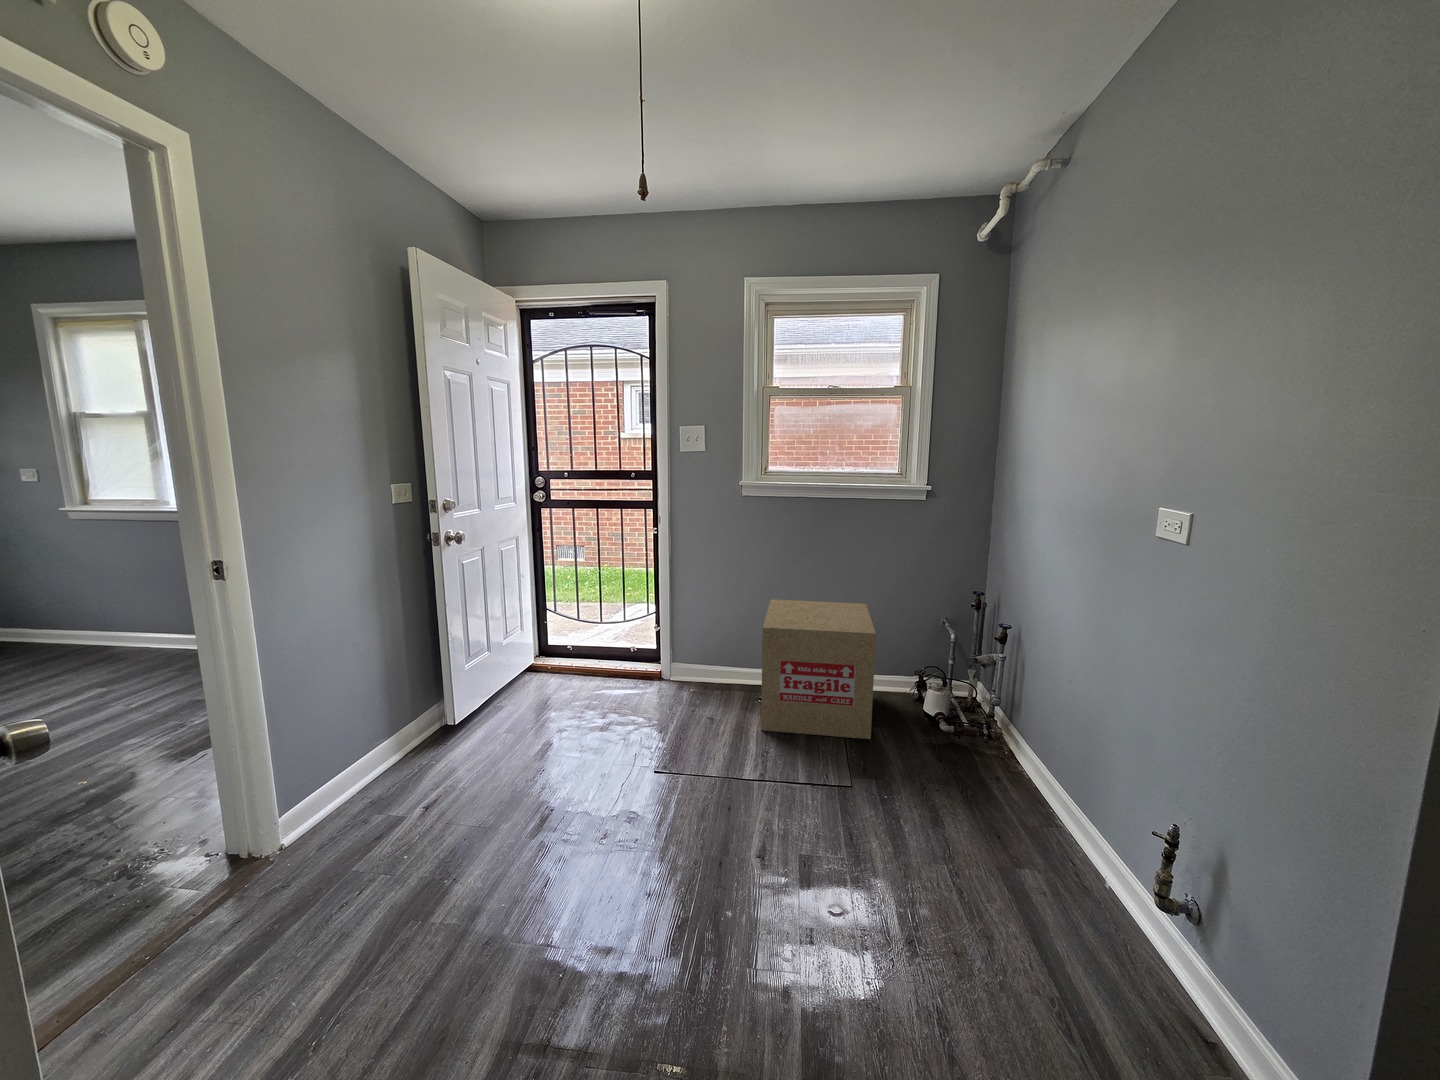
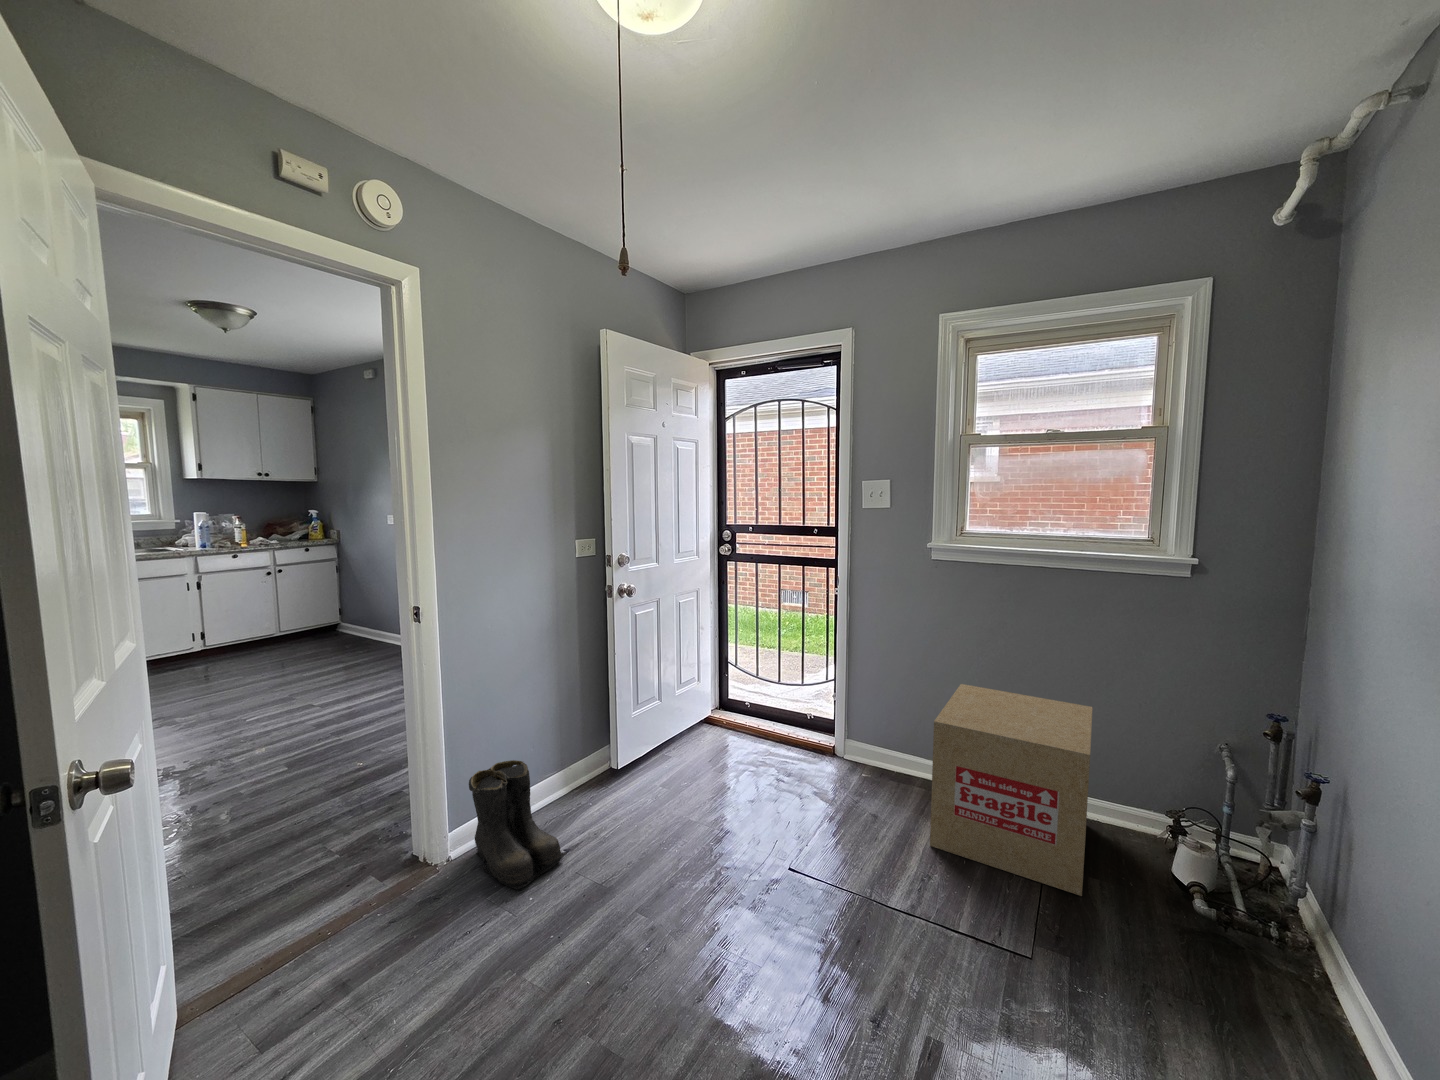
boots: none [298,729,430,855] -> present [469,760,567,889]

